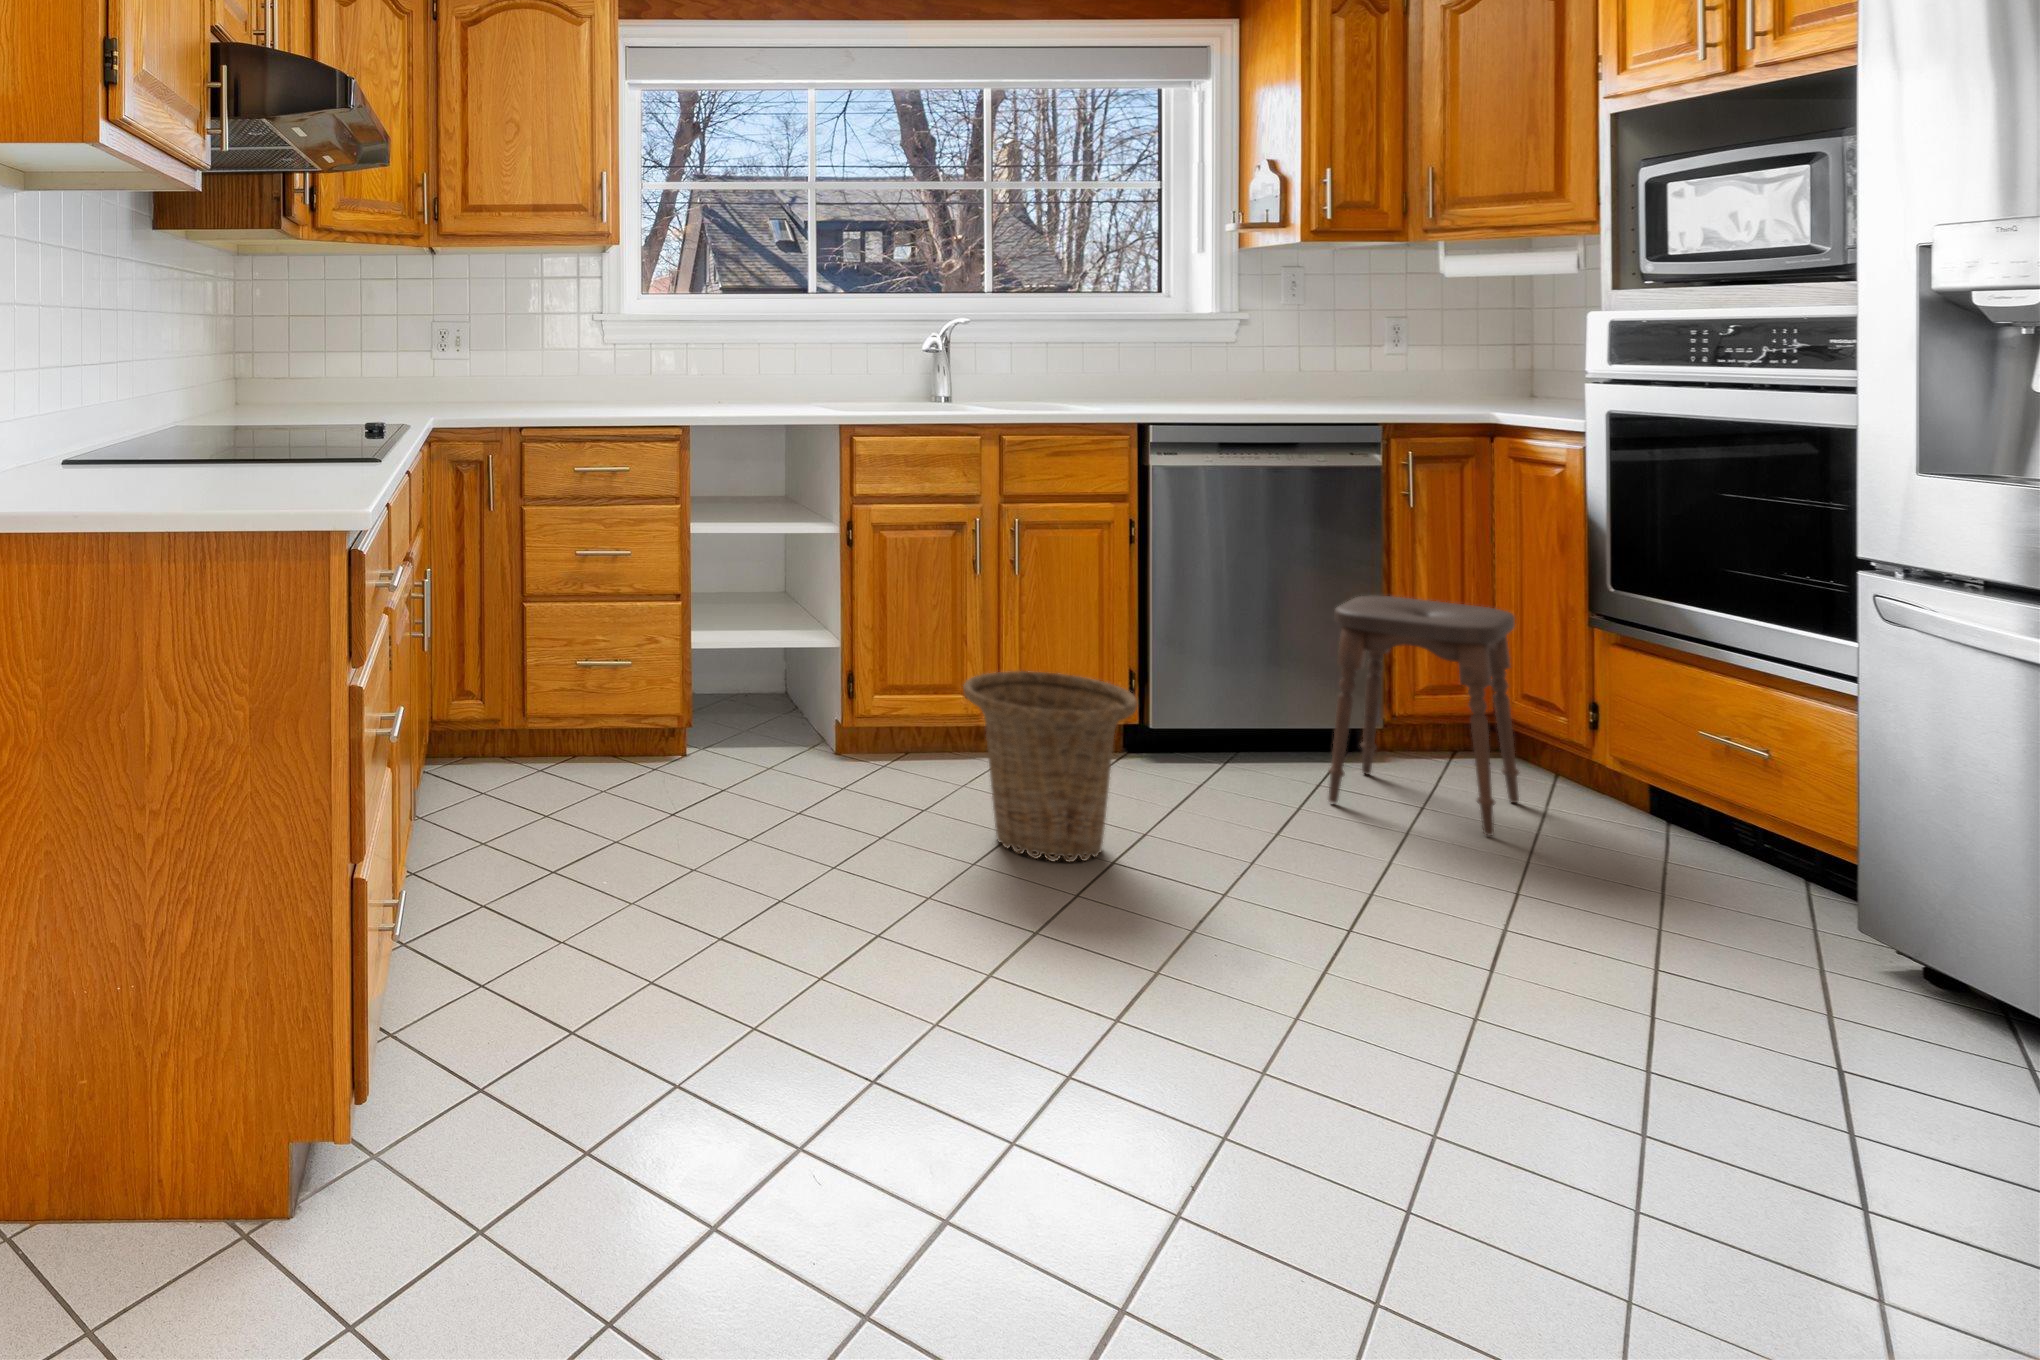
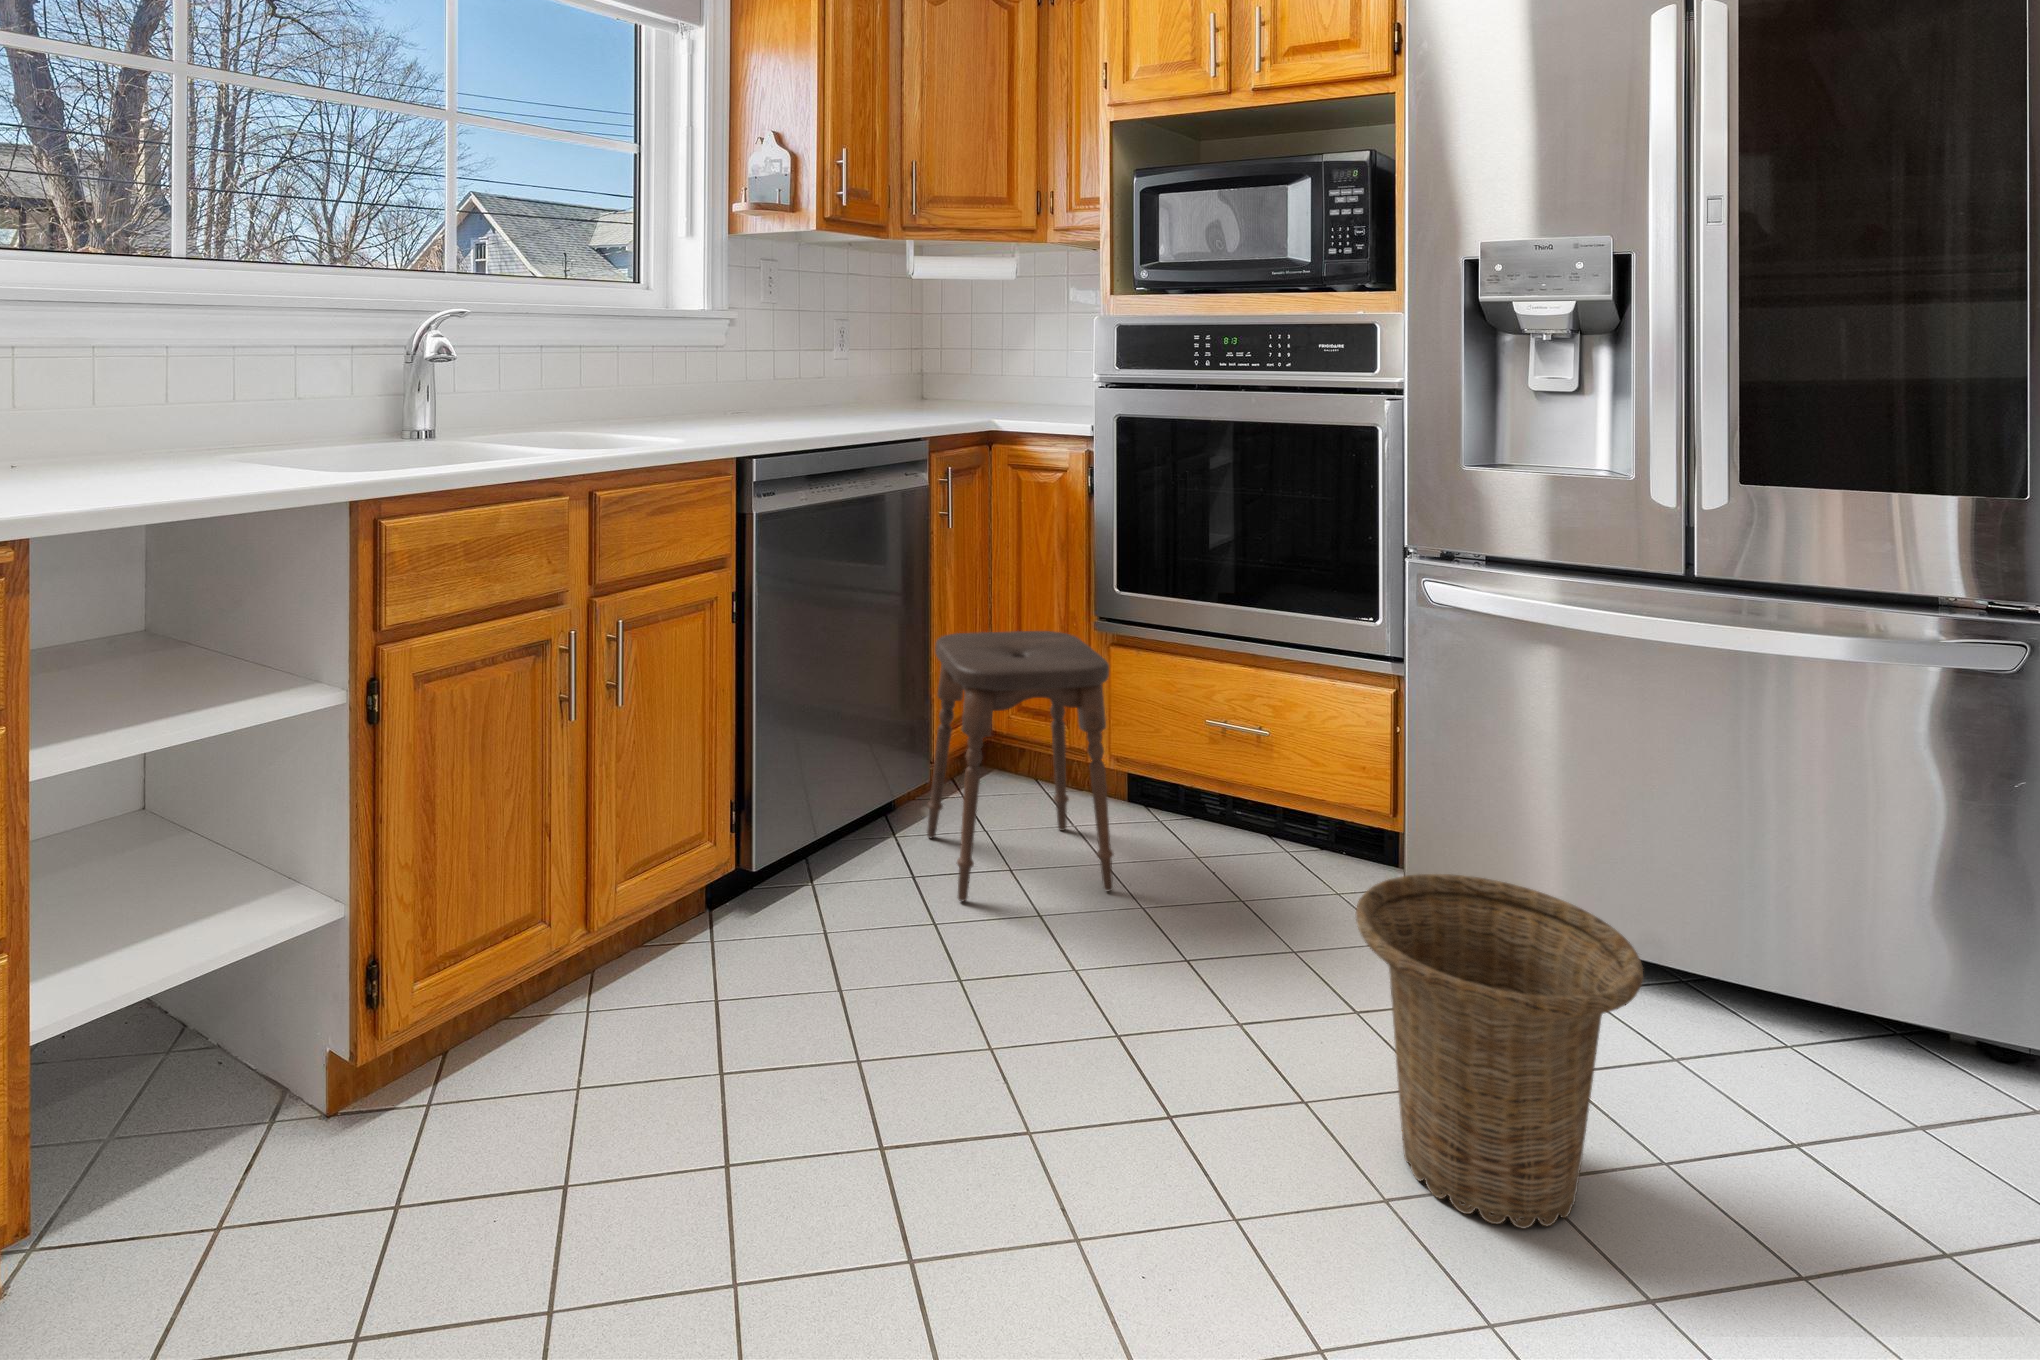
basket: present [963,671,1137,862] -> present [1356,874,1643,1228]

